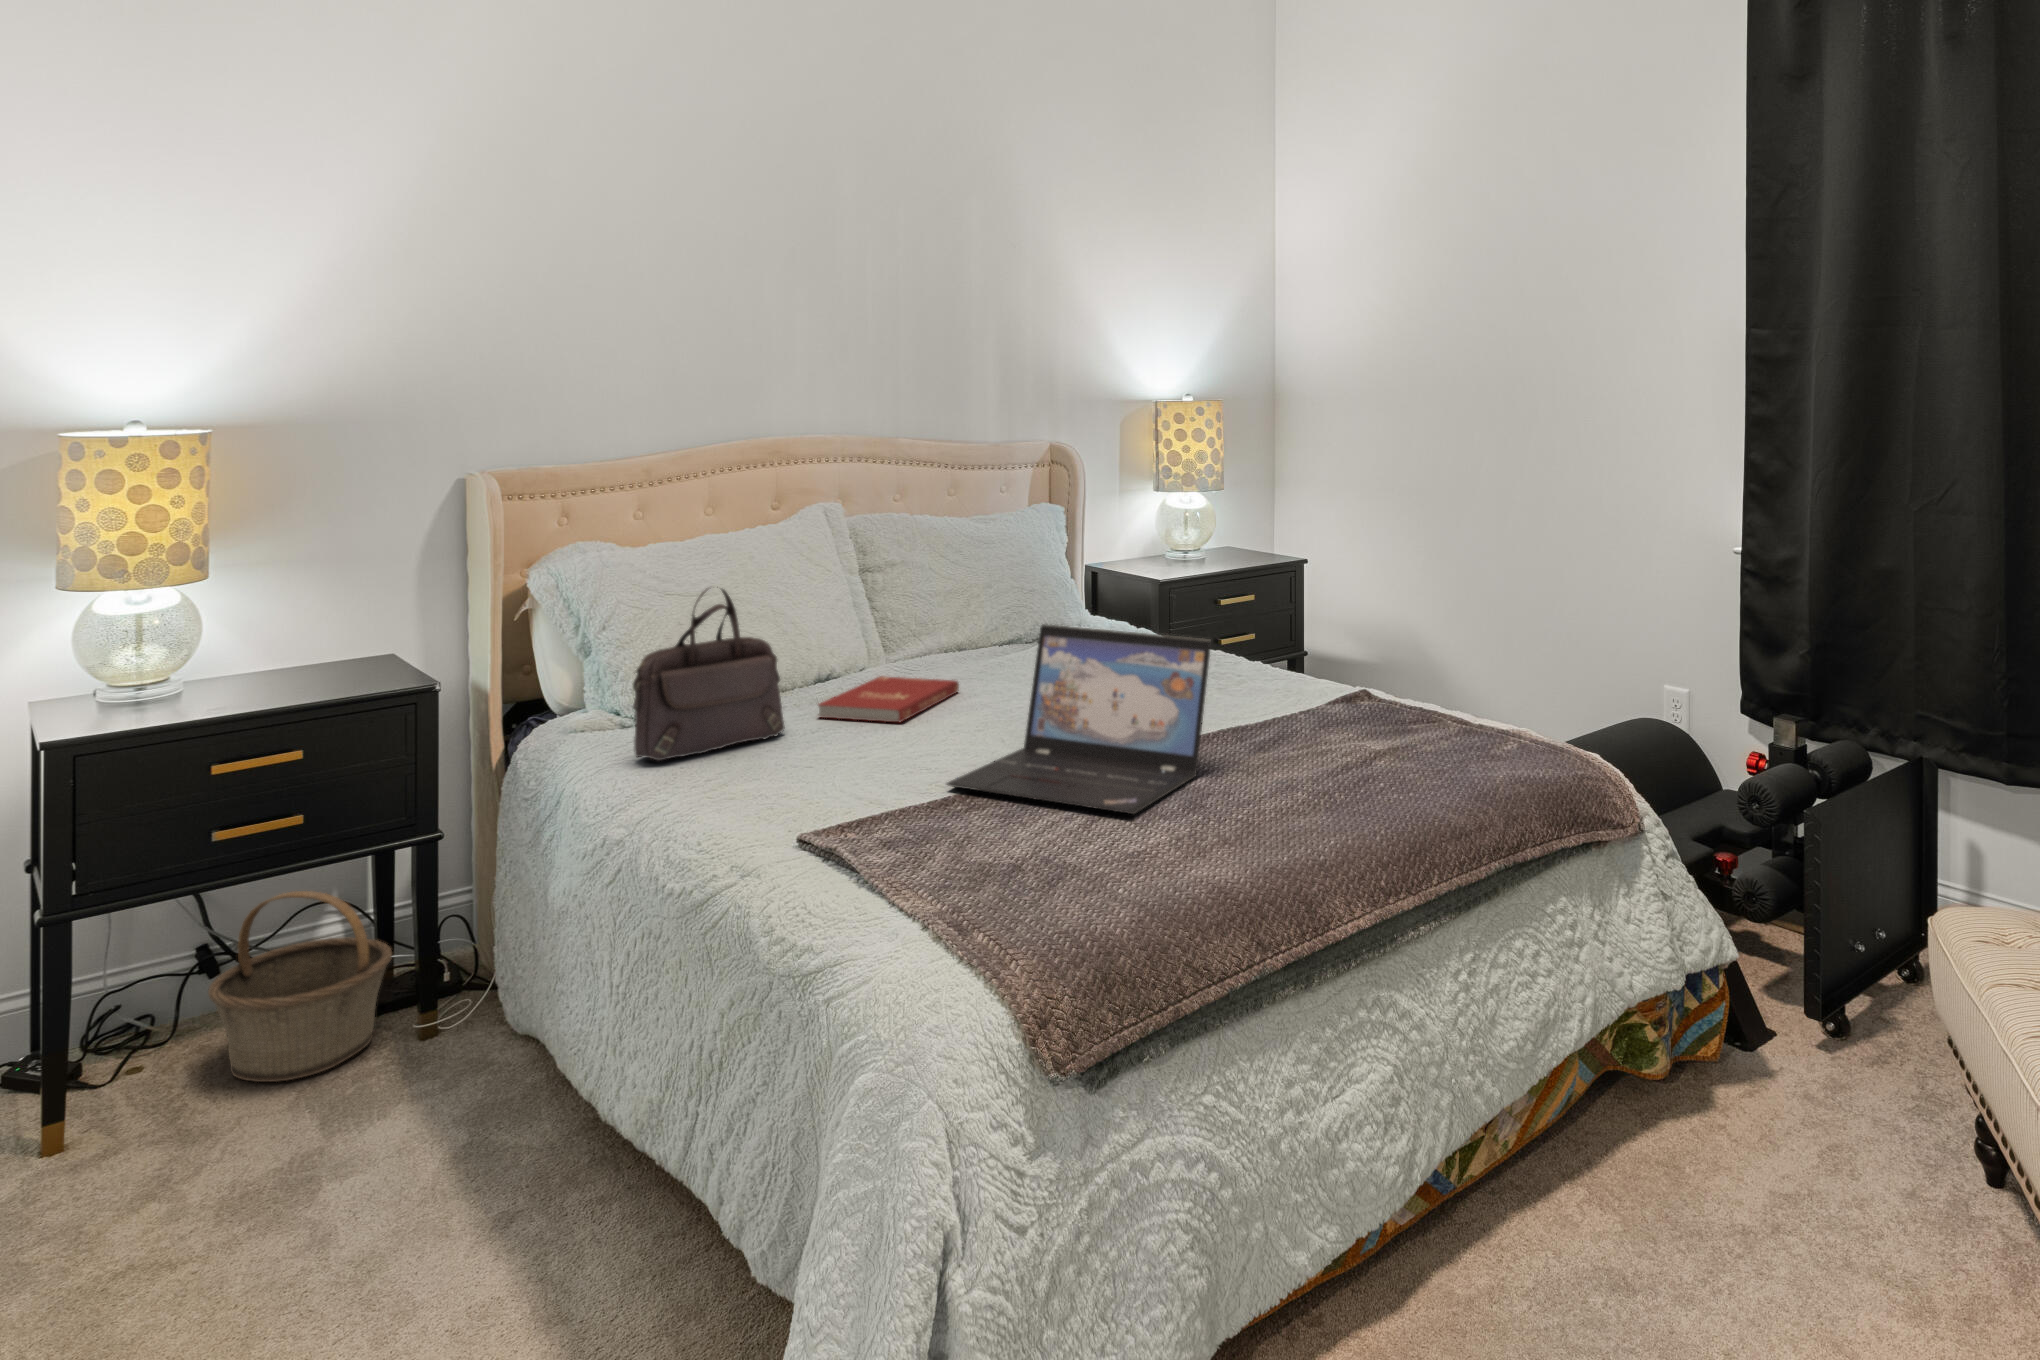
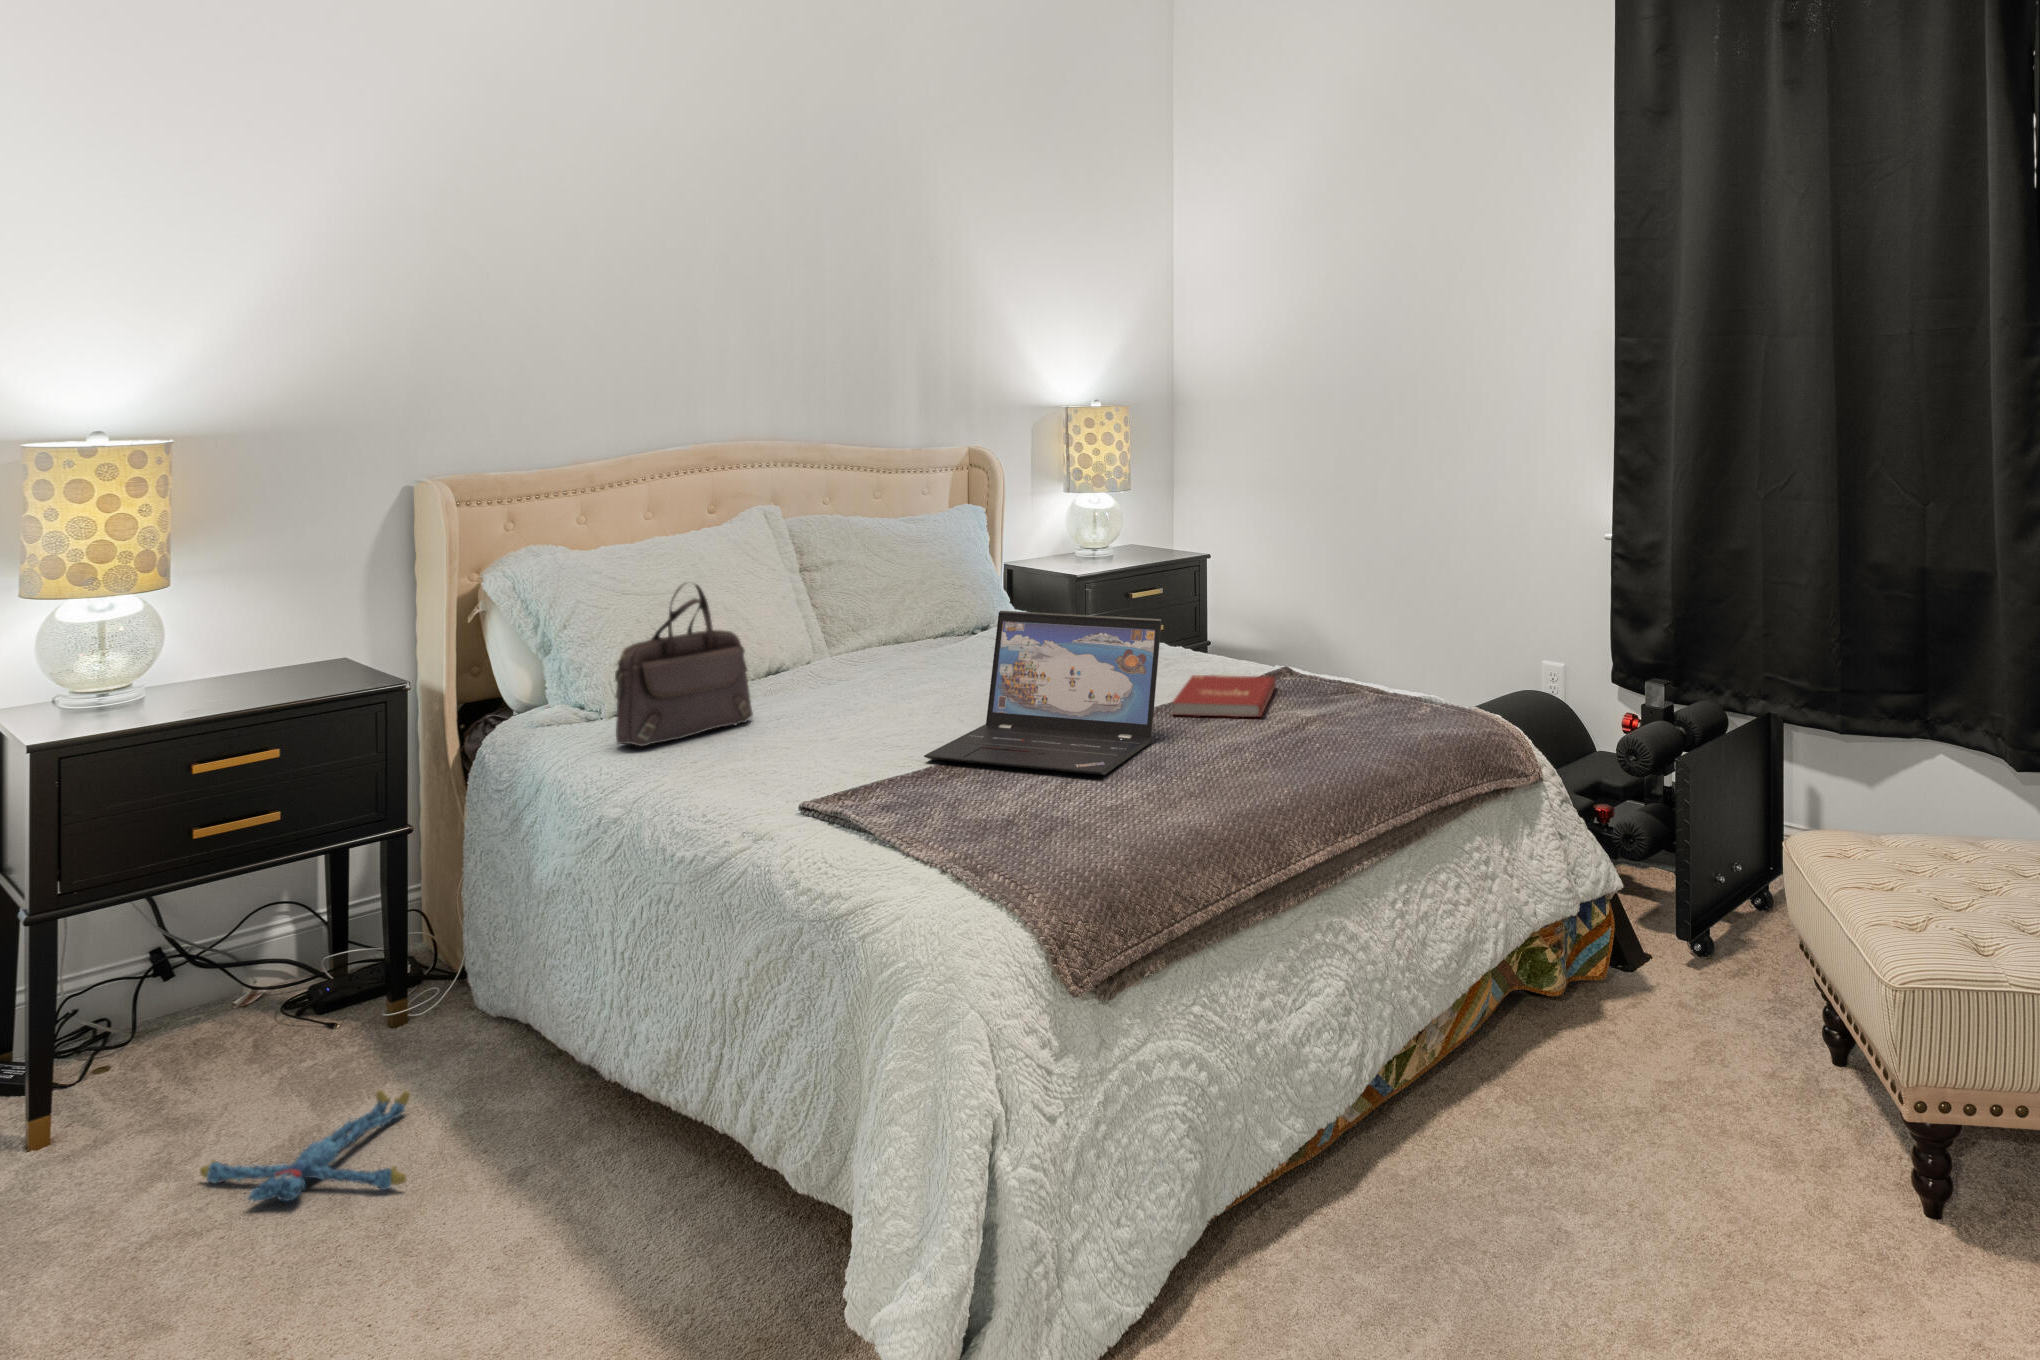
book: present [818,676,959,723] -> present [1173,675,1276,717]
basket: present [208,891,392,1082] -> none [181,888,361,1072]
plush toy: none [190,1114,415,1236] -> present [200,1090,410,1202]

